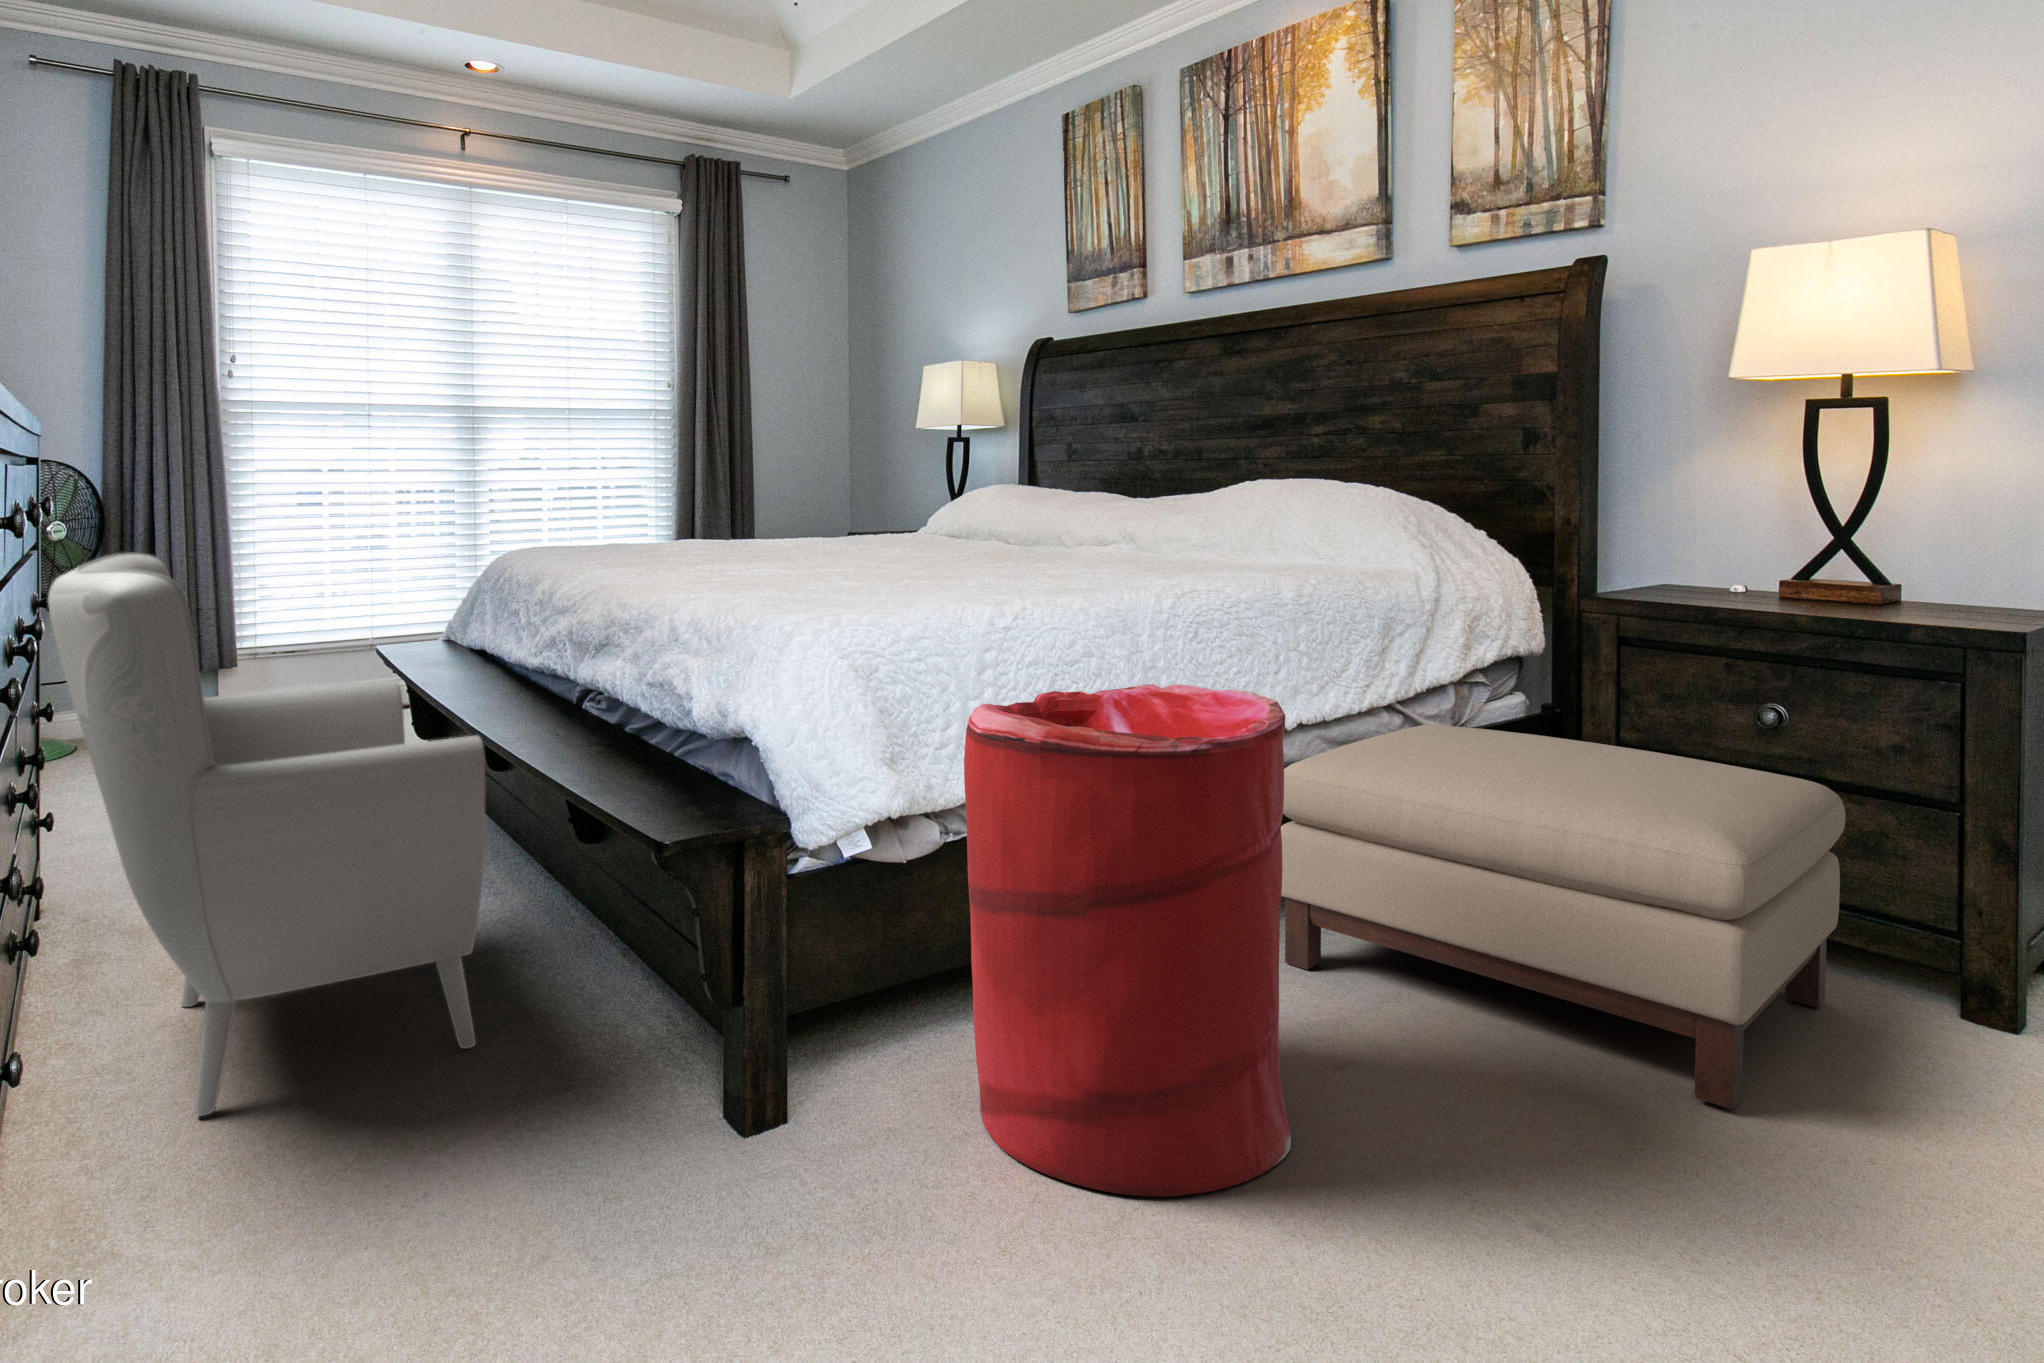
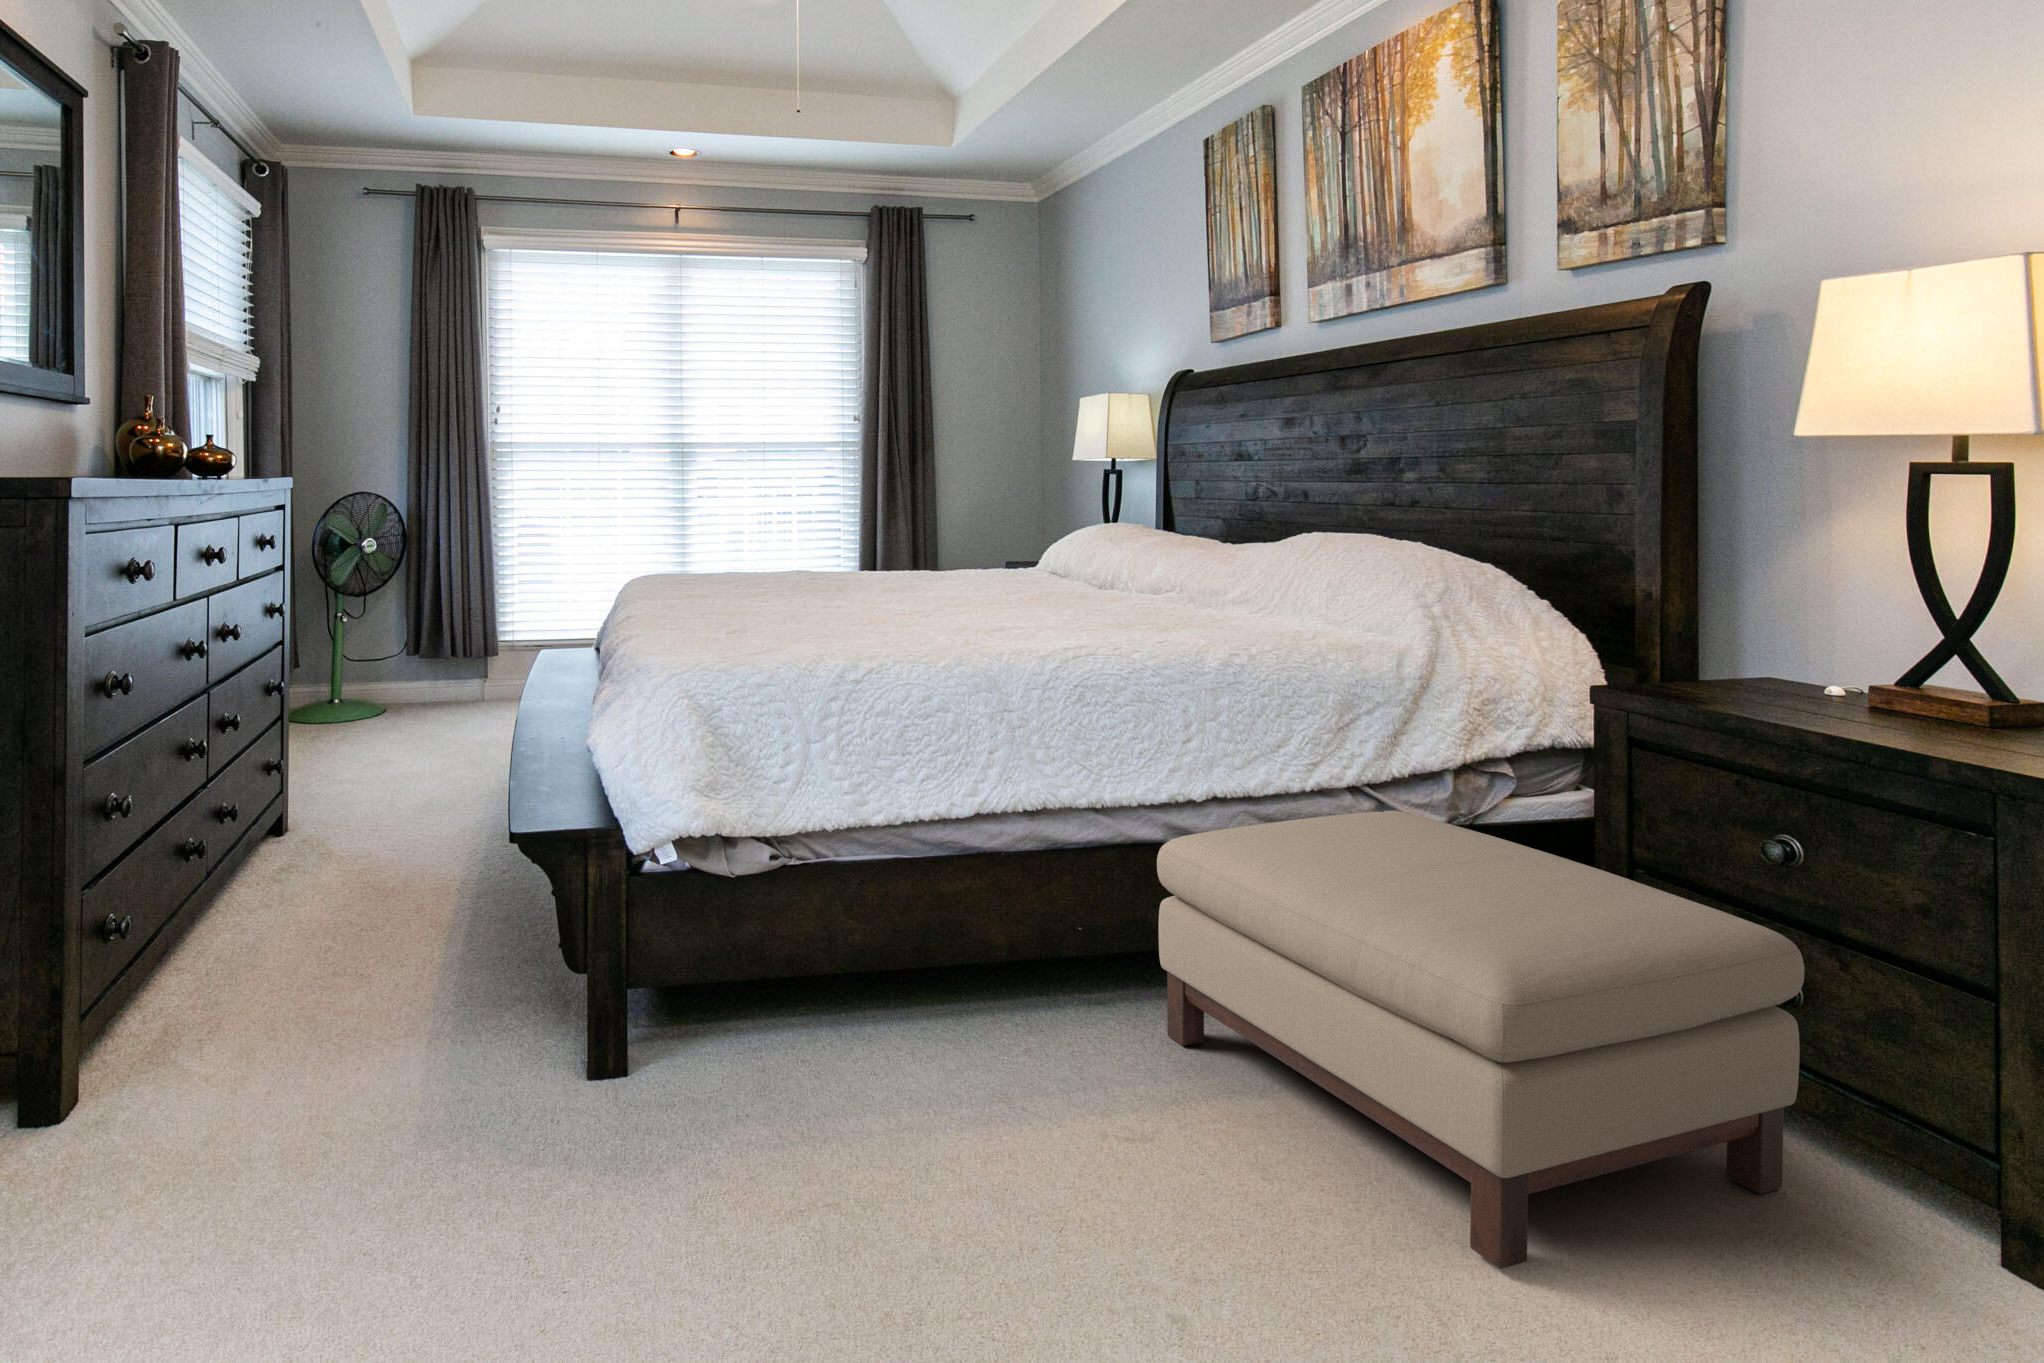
armchair: present [48,553,485,1116] -> none [177,593,473,1004]
laundry hamper: present [964,684,1291,1196] -> none [744,749,1025,1216]

